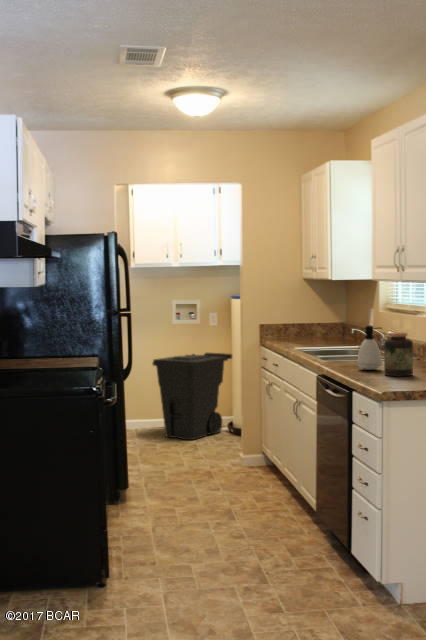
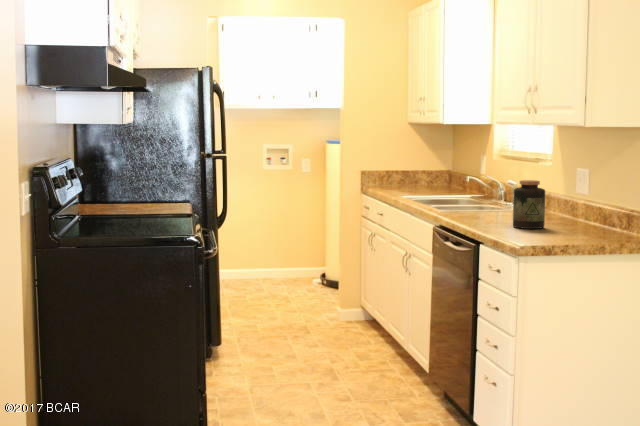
soap dispenser: present [357,326,382,370] -> none [481,173,509,221]
trash can: present [152,353,232,440] -> none [243,199,327,292]

